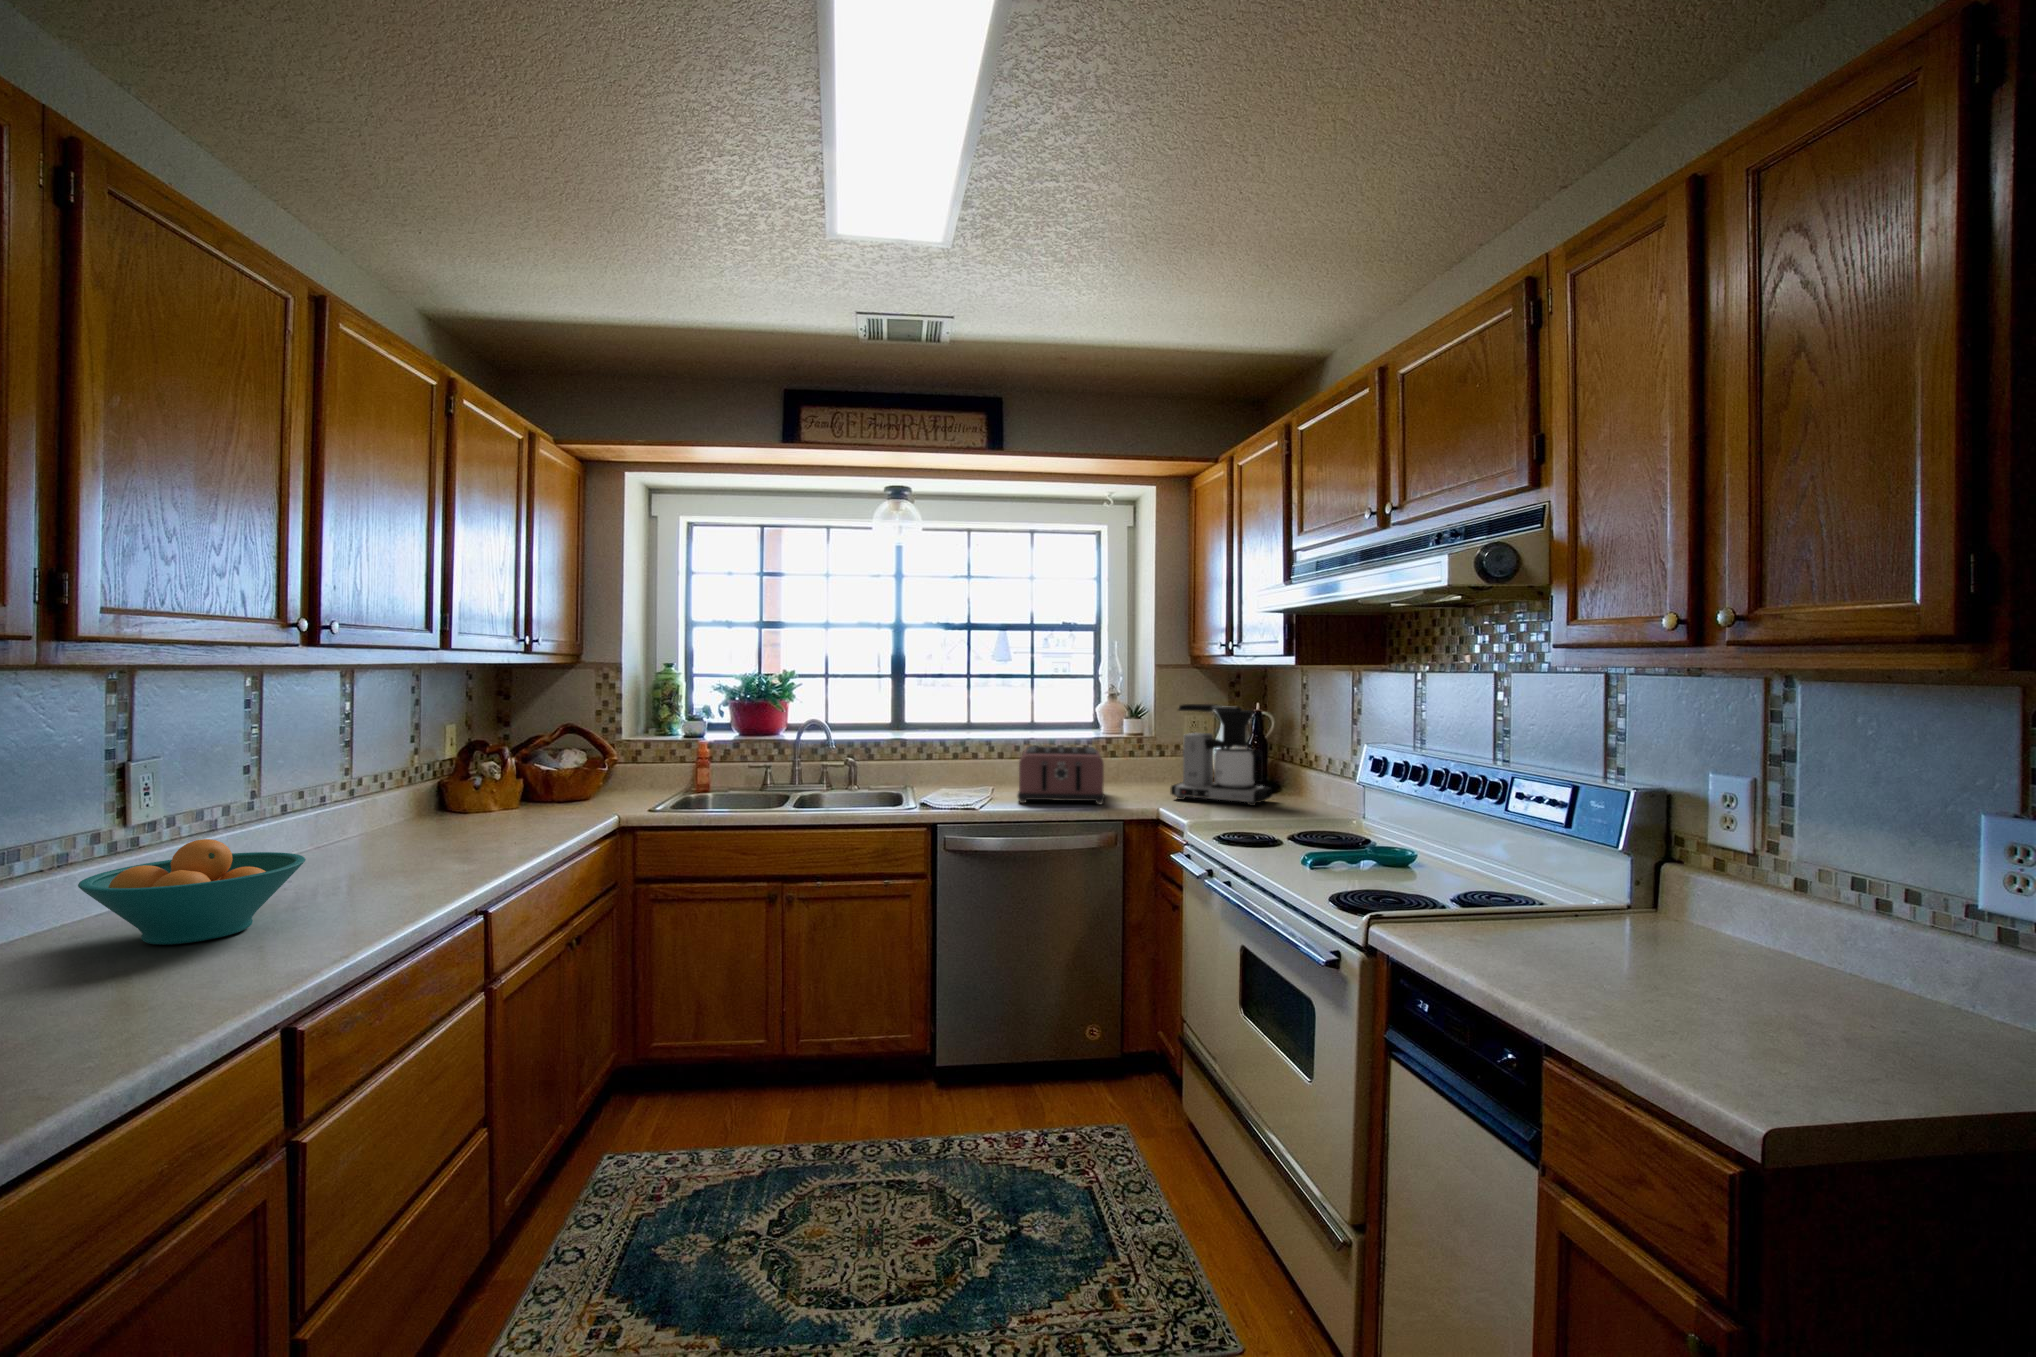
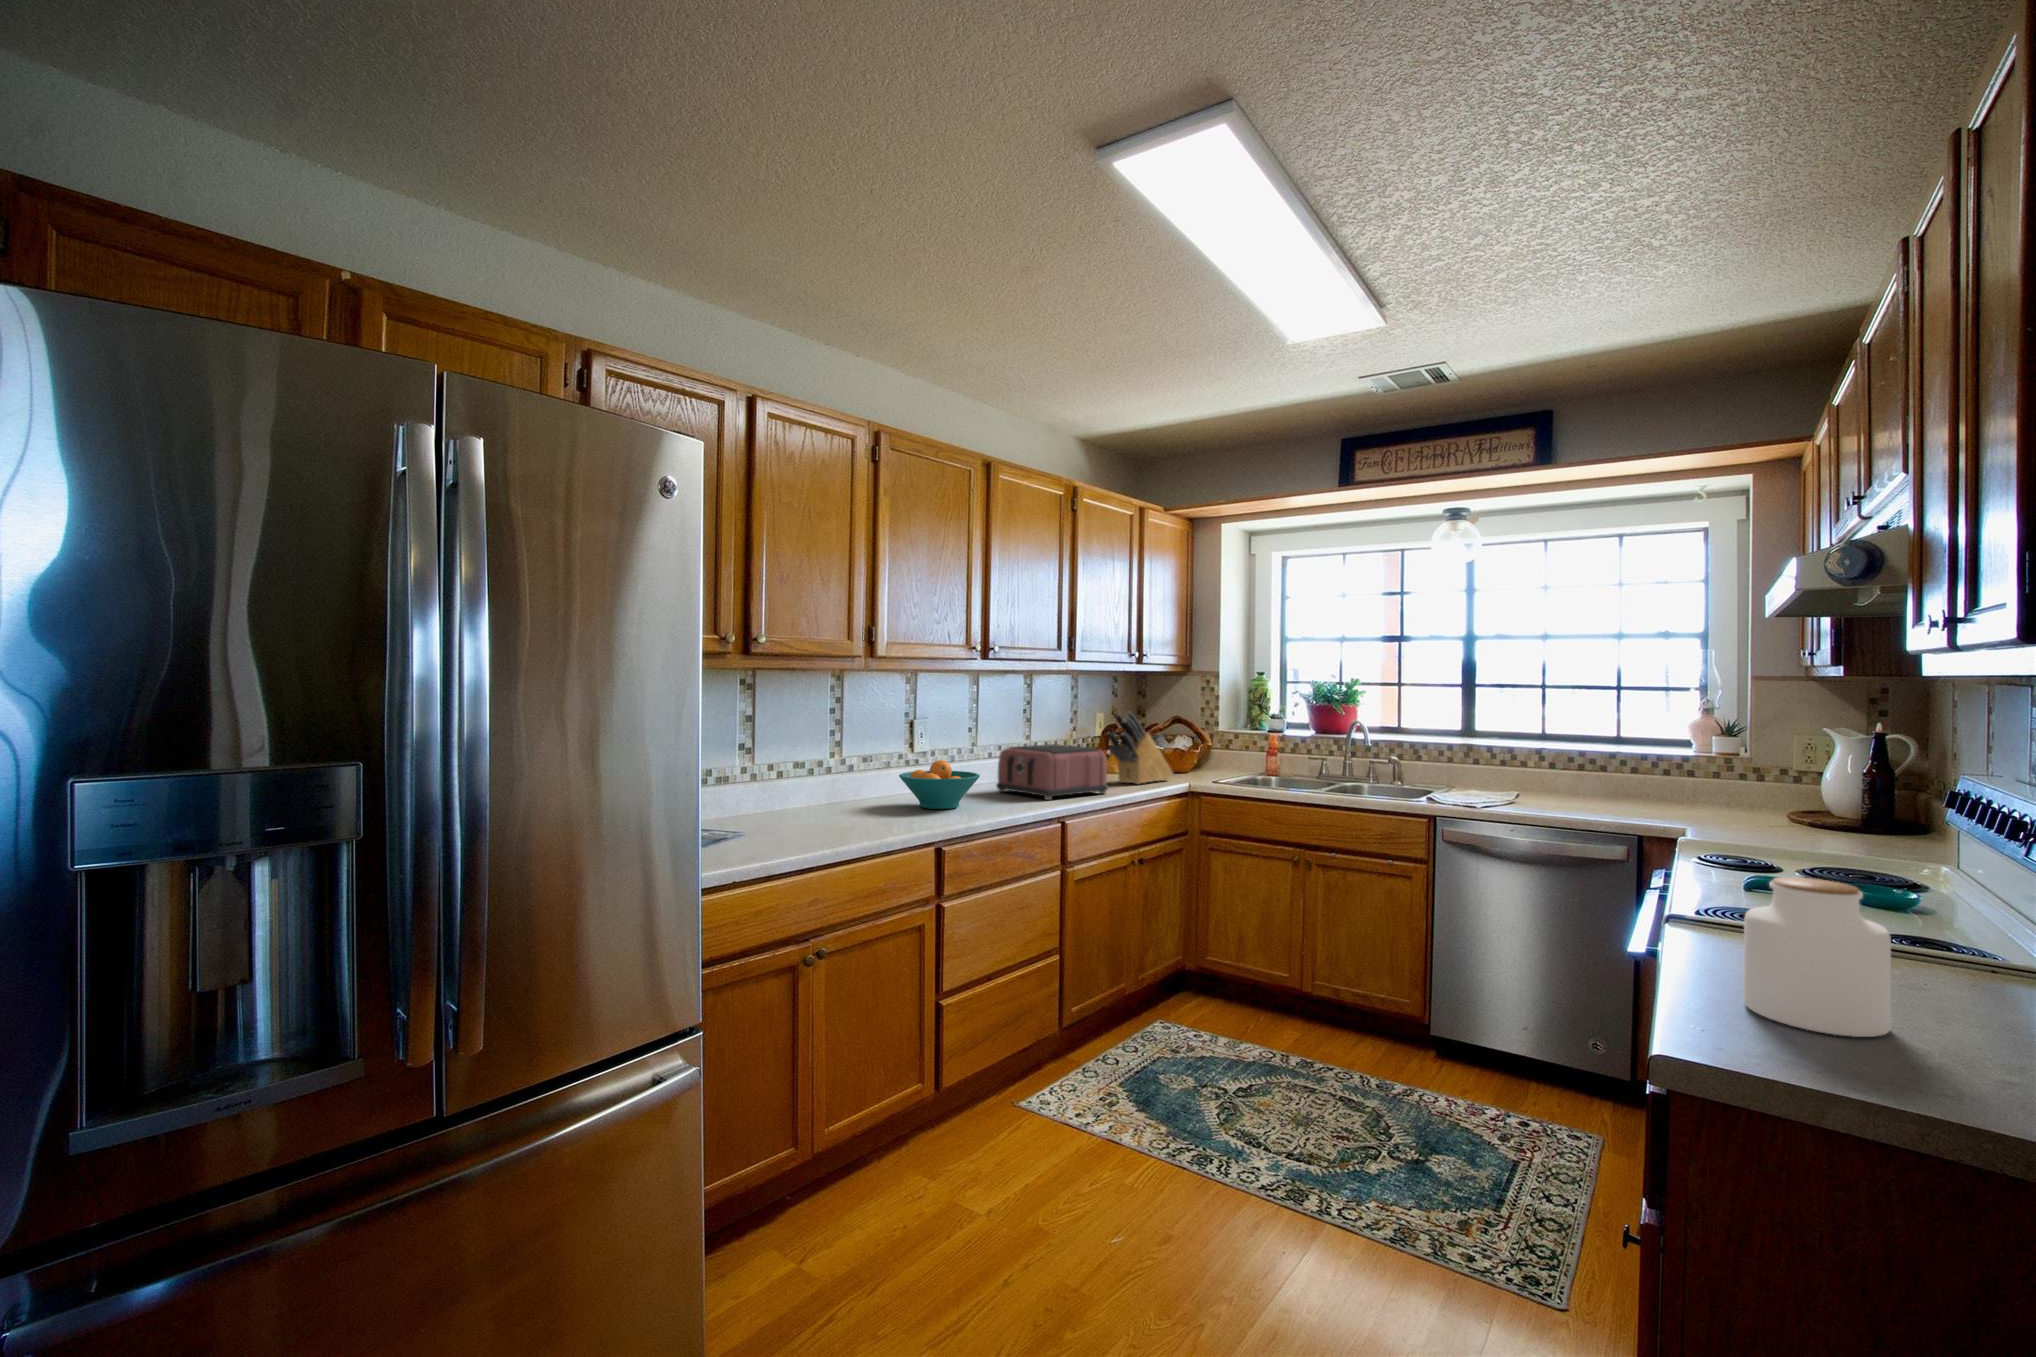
coffee maker: present [1170,704,1272,806] -> none [1750,716,1916,845]
knife block: none [501,721,594,825] -> present [1107,712,1173,784]
toaster: present [1018,746,1105,804] -> present [996,744,1108,800]
jar: none [1625,881,1770,1047] -> present [1743,877,1891,1037]

